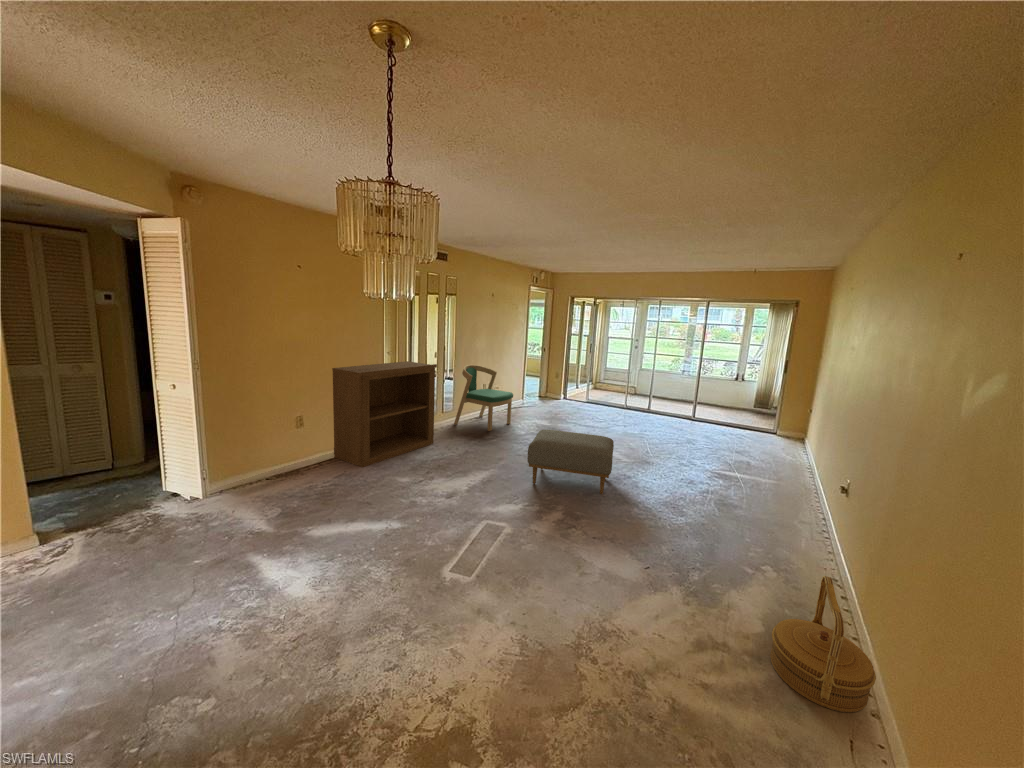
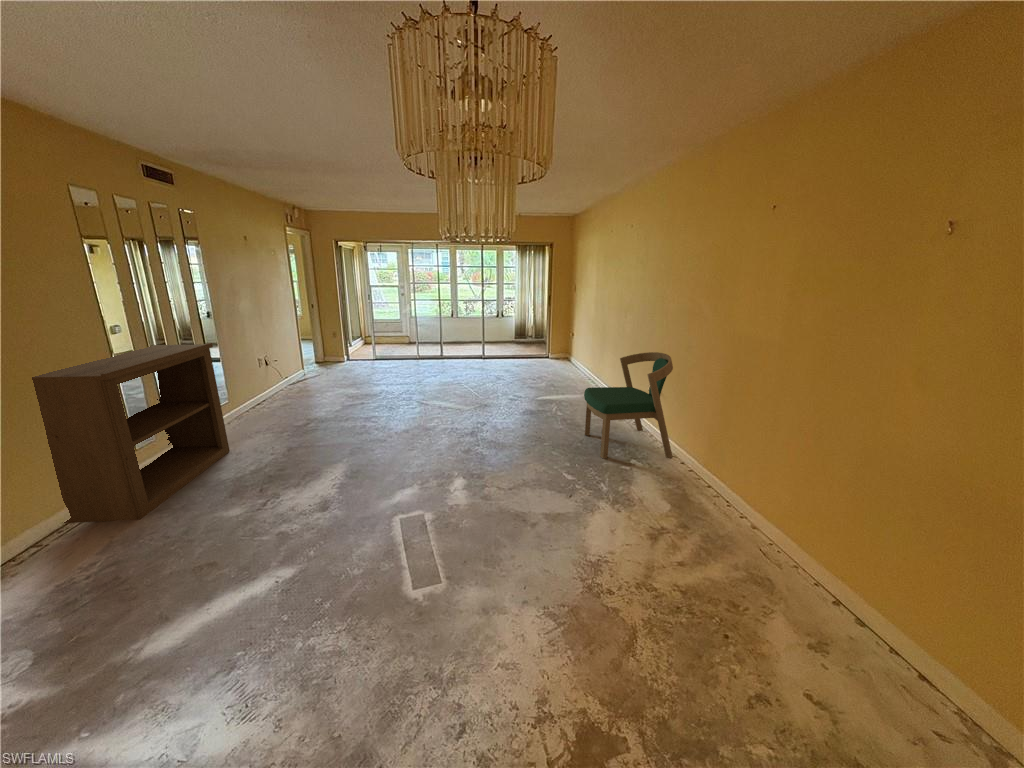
dining chair: present [454,365,513,431] -> present [584,352,673,459]
ottoman: present [527,430,614,494] -> none [387,390,485,459]
woven basket: present [770,576,876,713] -> none [688,451,756,538]

